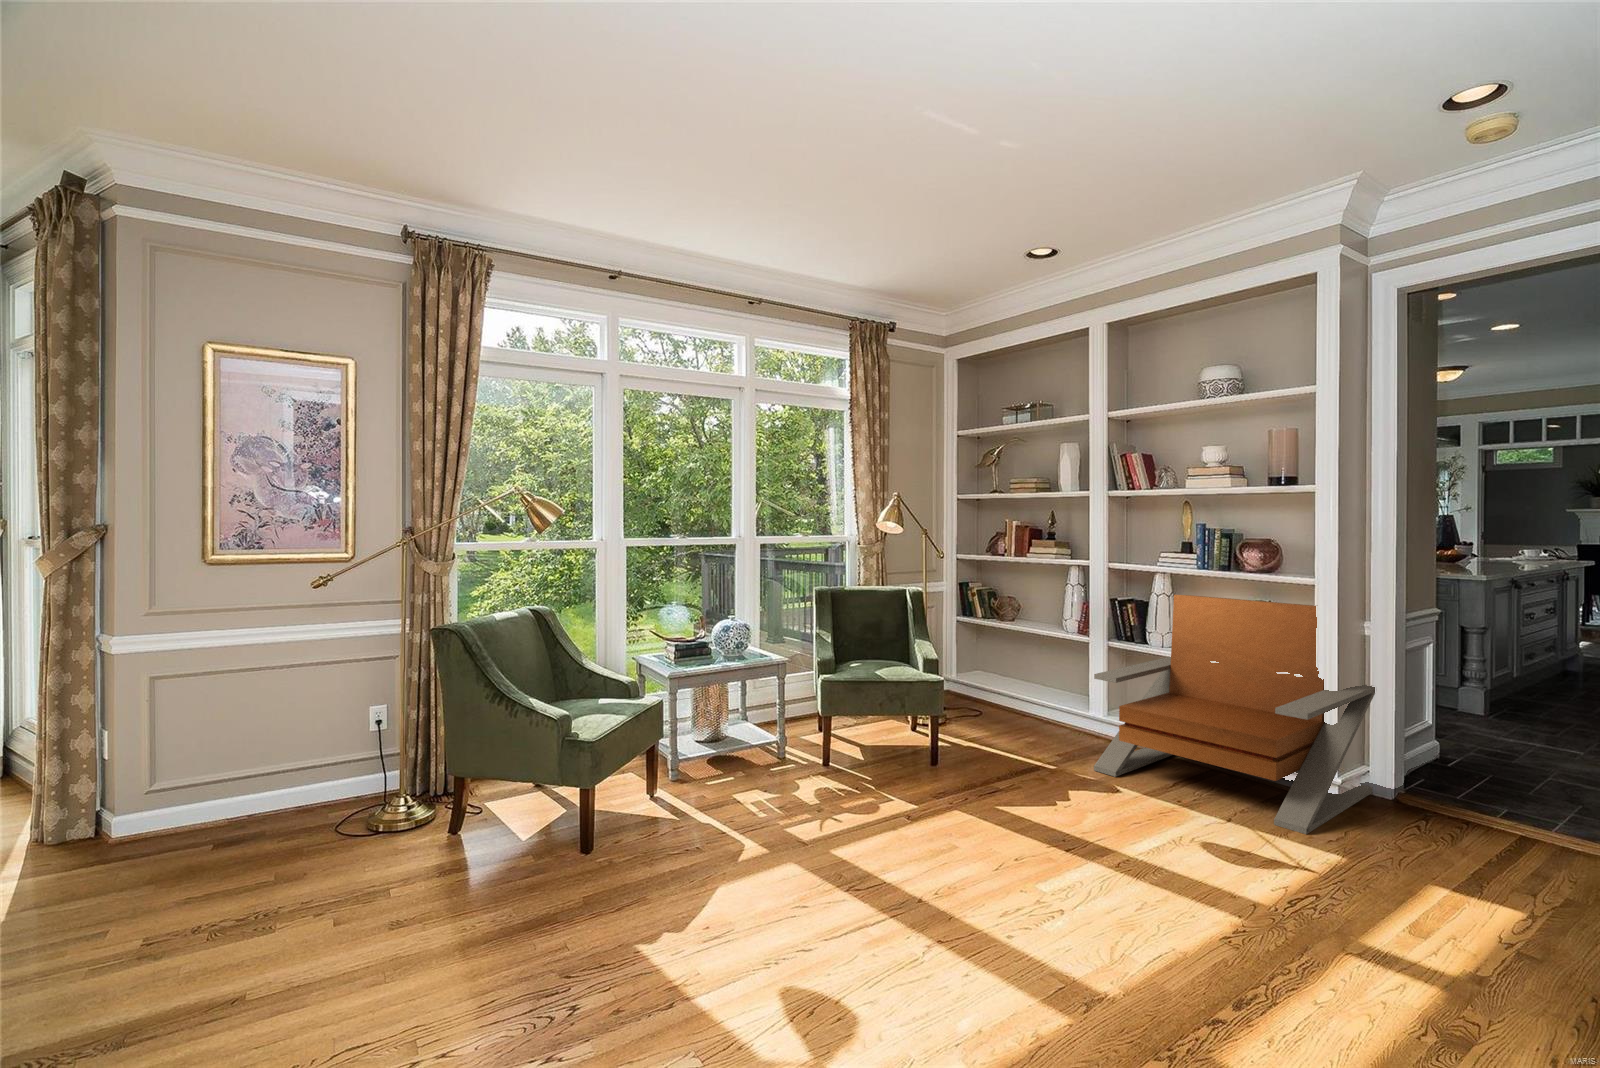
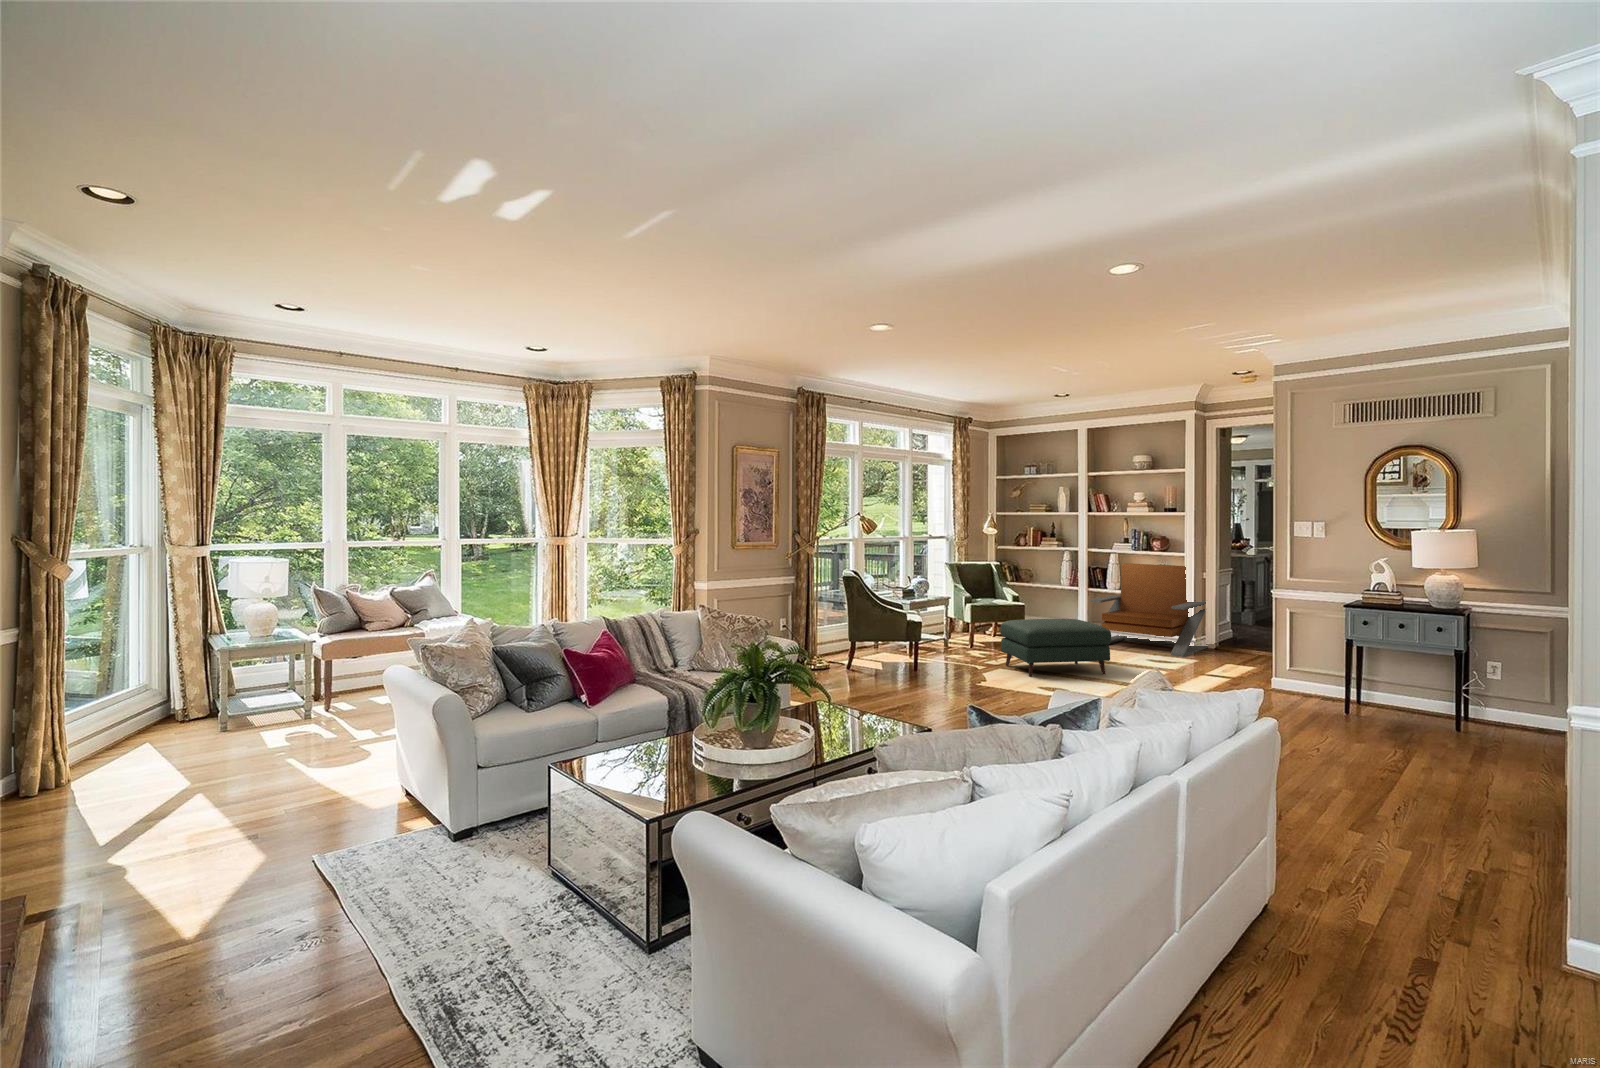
ottoman: none [818,745,1071,924] -> present [1000,619,1111,677]

